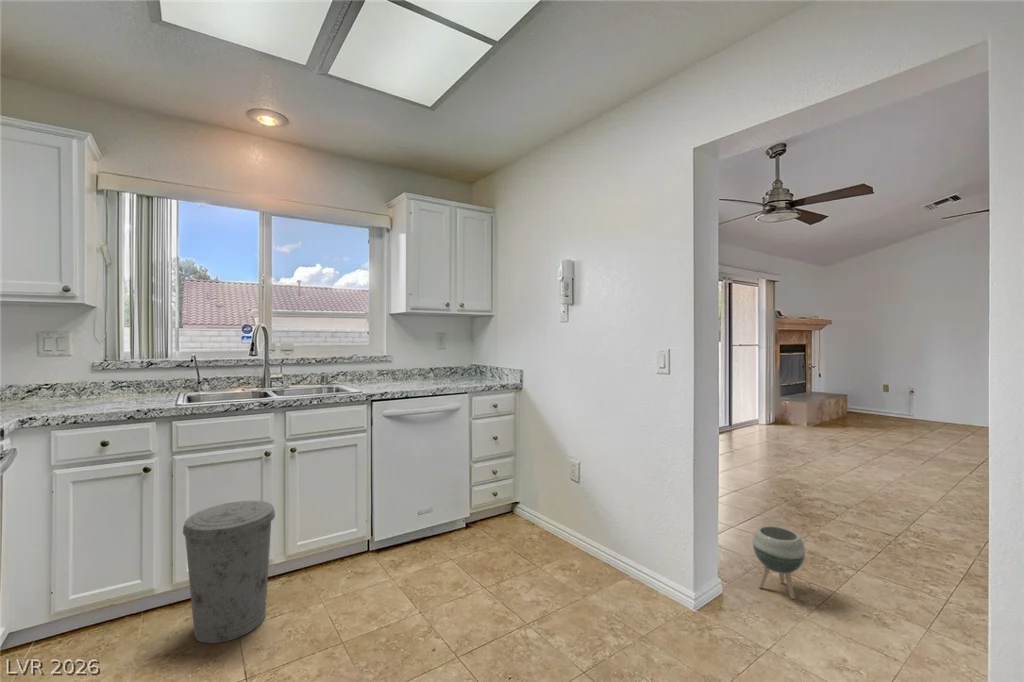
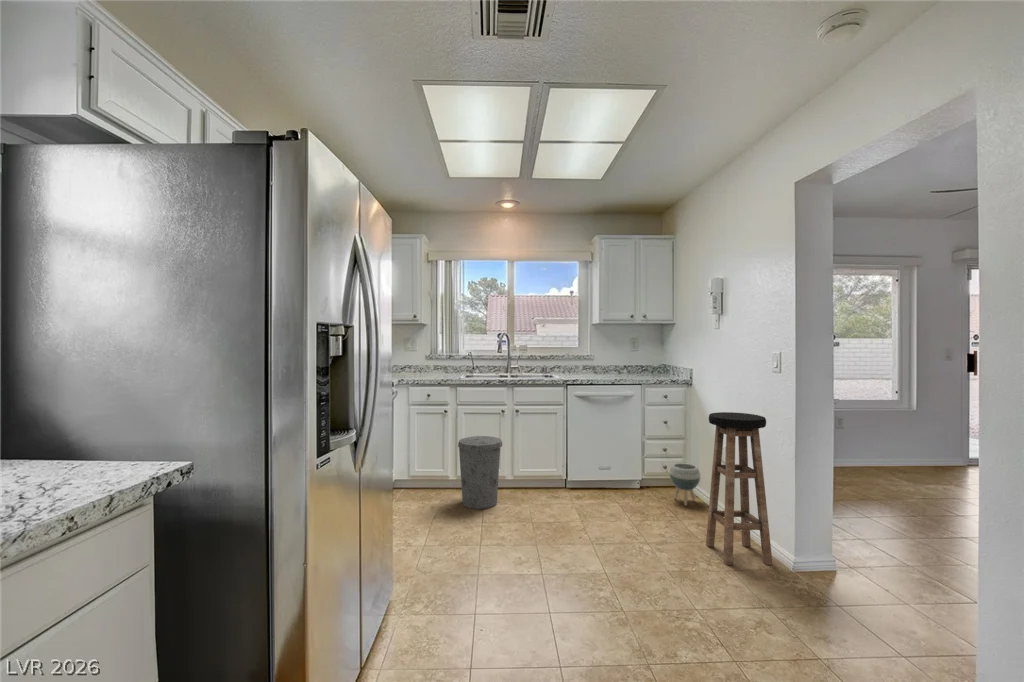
bar stool: none [588,426,667,625] -> present [706,412,773,565]
planter: present [753,526,805,599] -> present [670,463,700,506]

